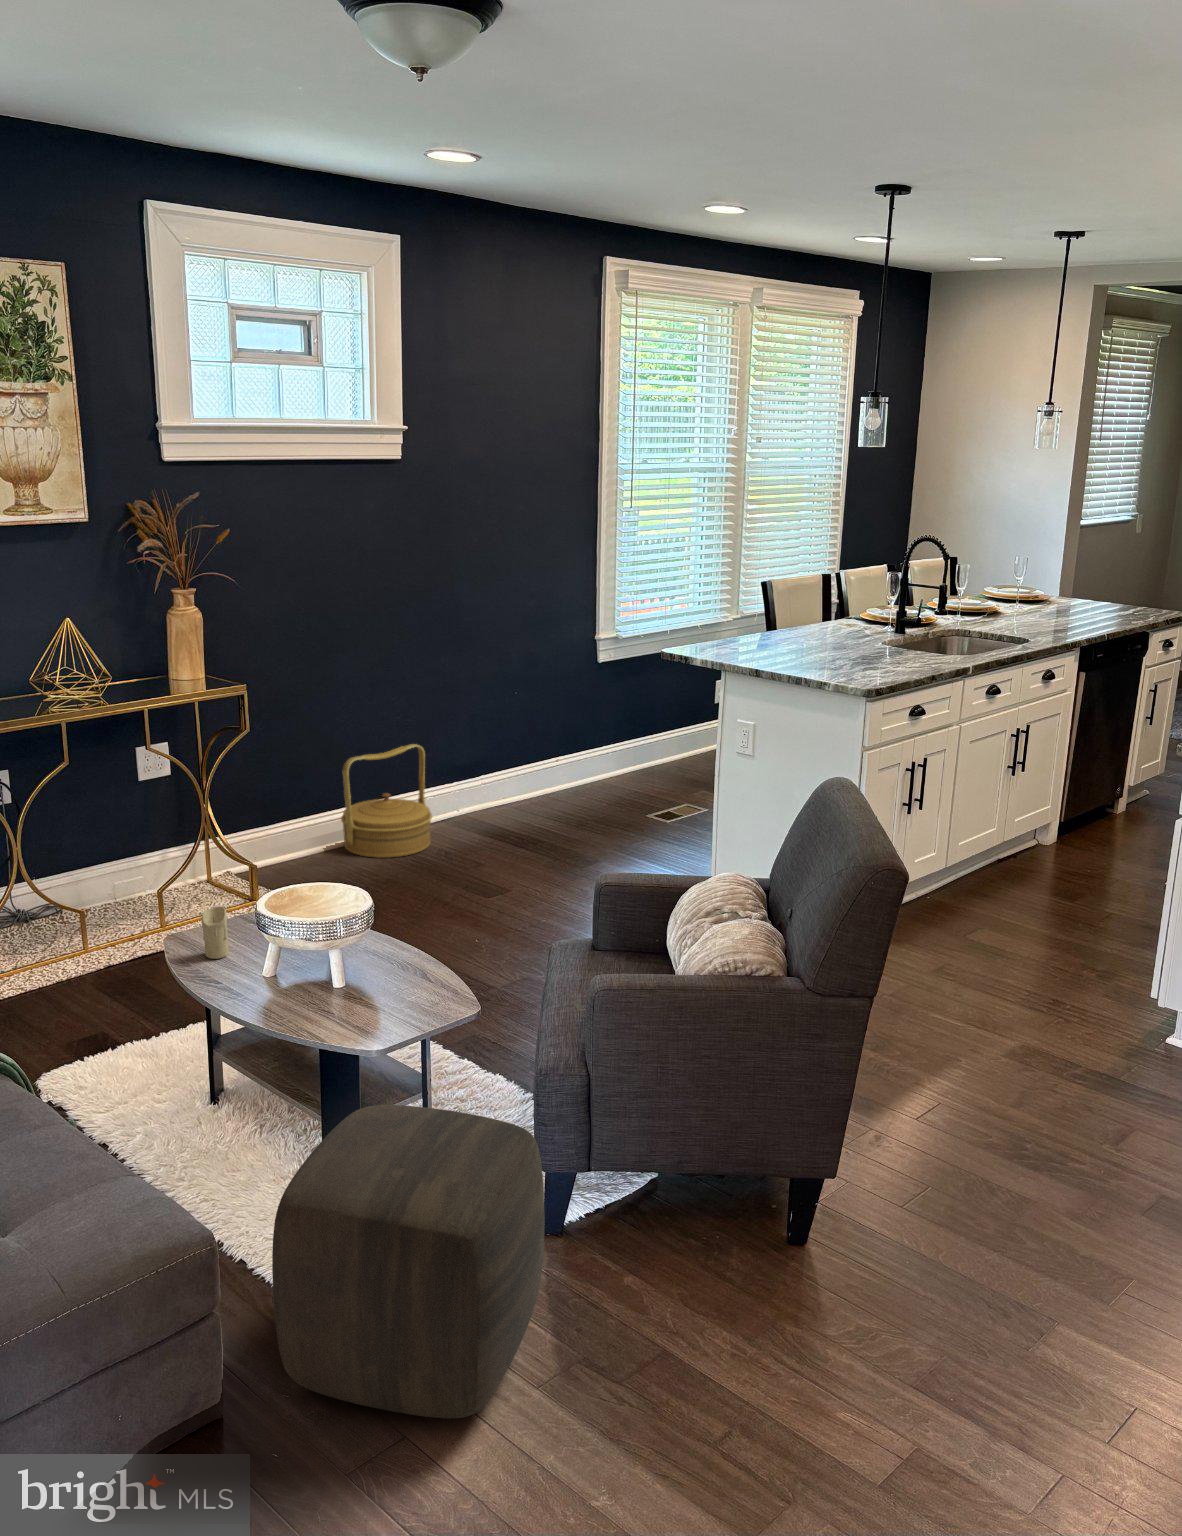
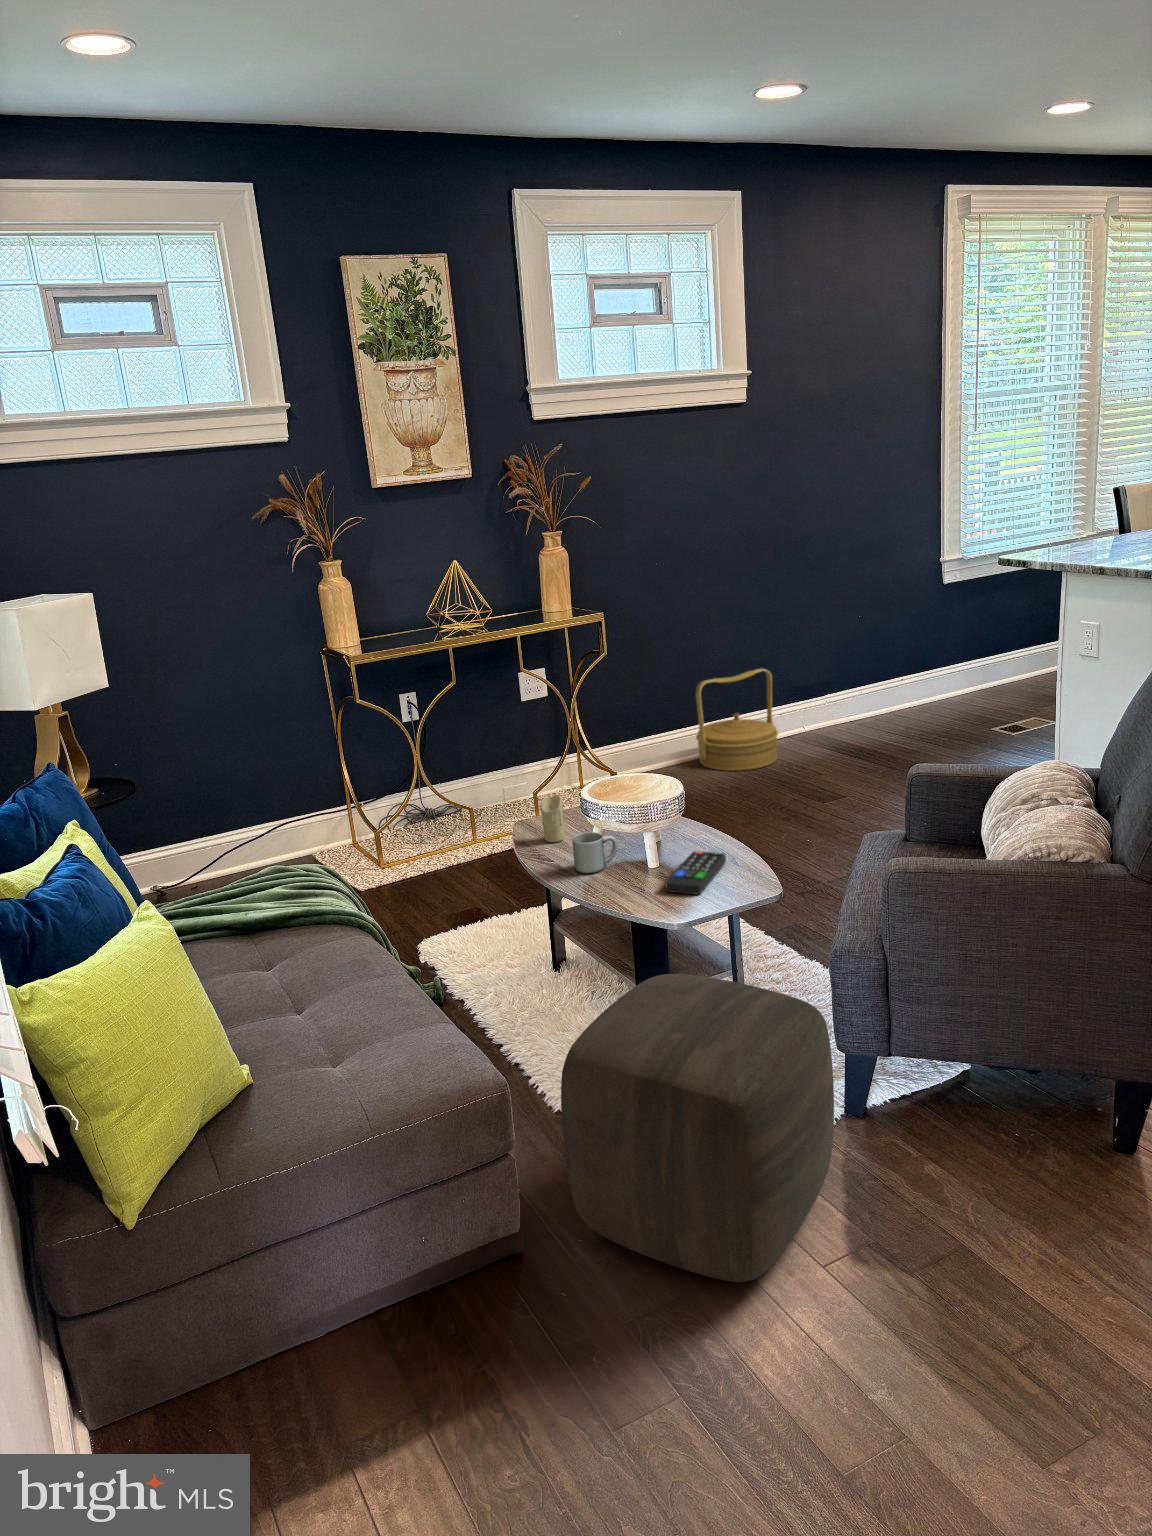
mug: none [246,949,296,995] -> present [572,832,617,874]
remote control: none [355,966,414,1015] -> present [666,851,726,895]

